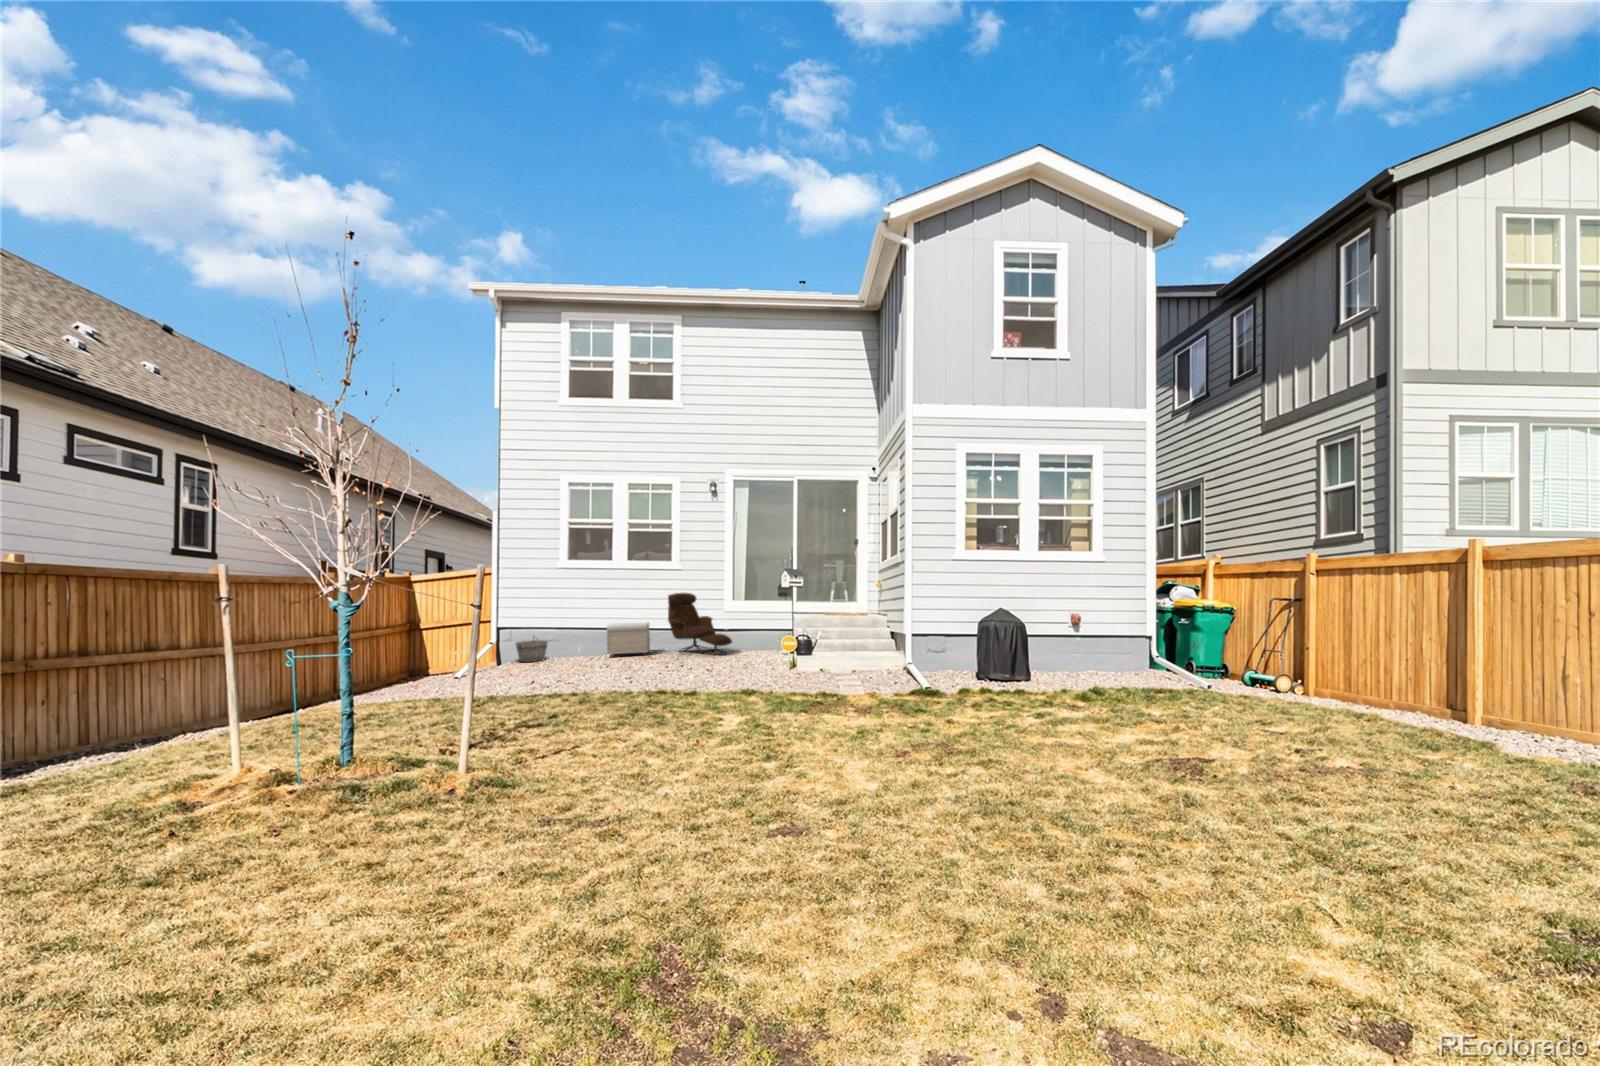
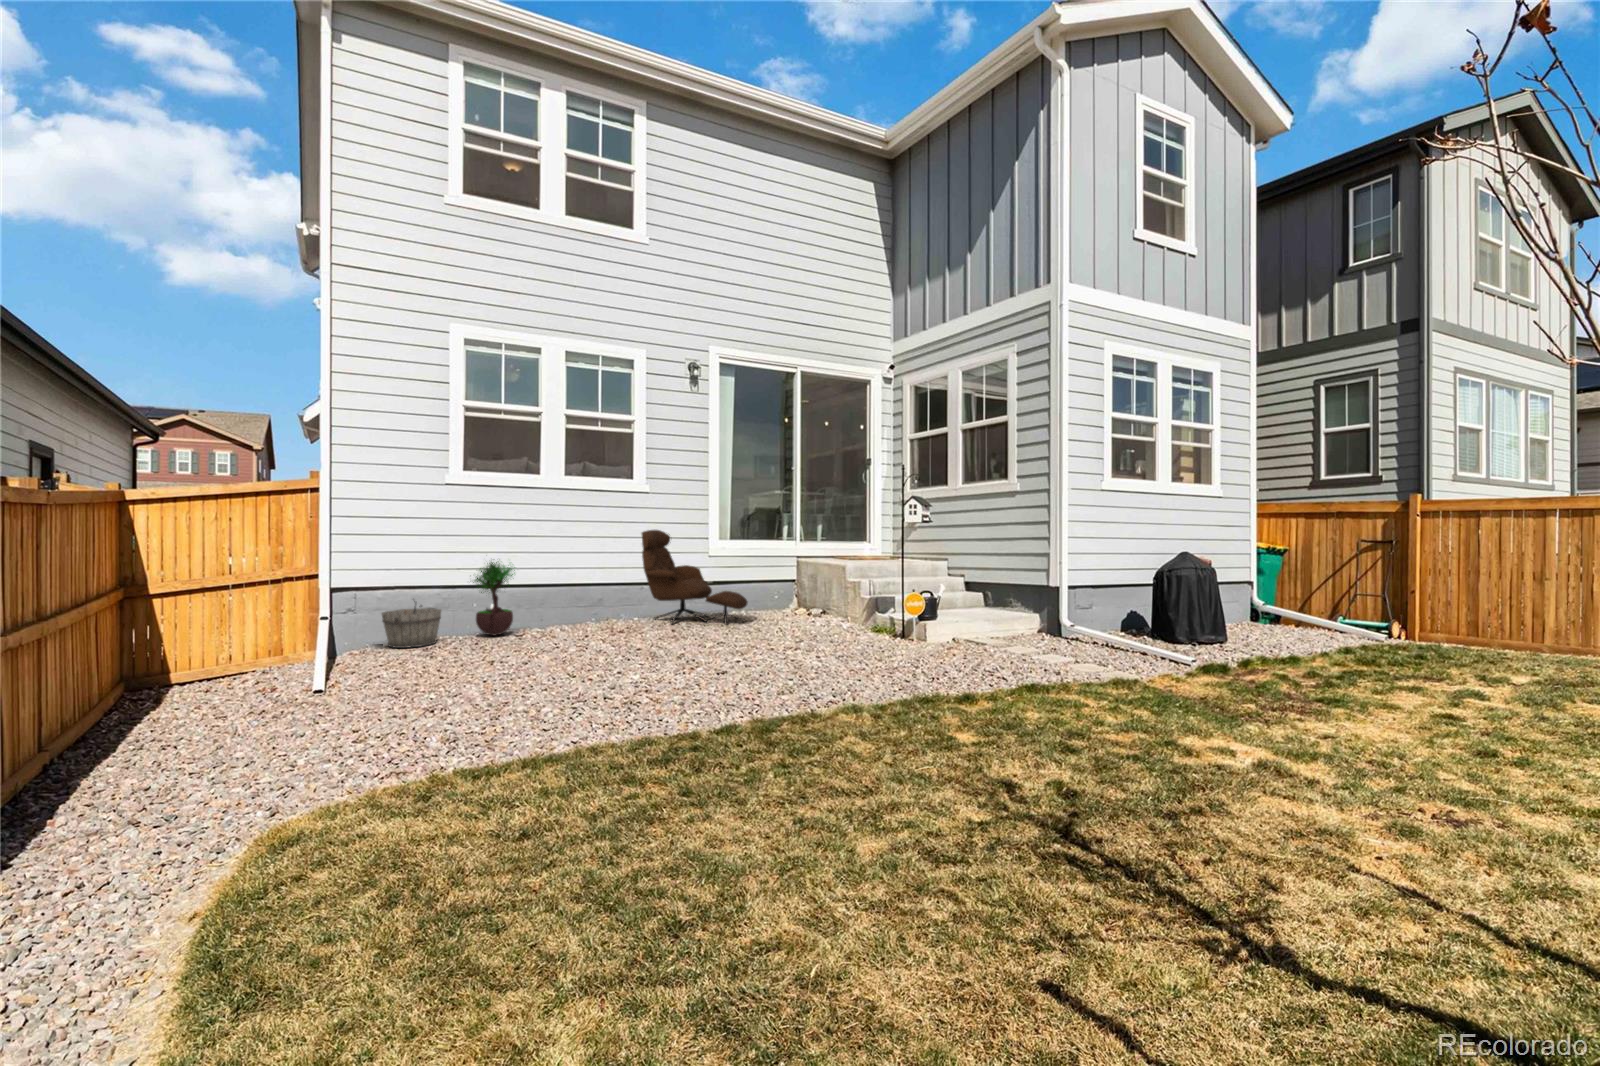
potted tree: none [561,609,589,658] -> present [473,561,515,636]
storage bench: present [607,622,650,655] -> none [543,575,618,632]

